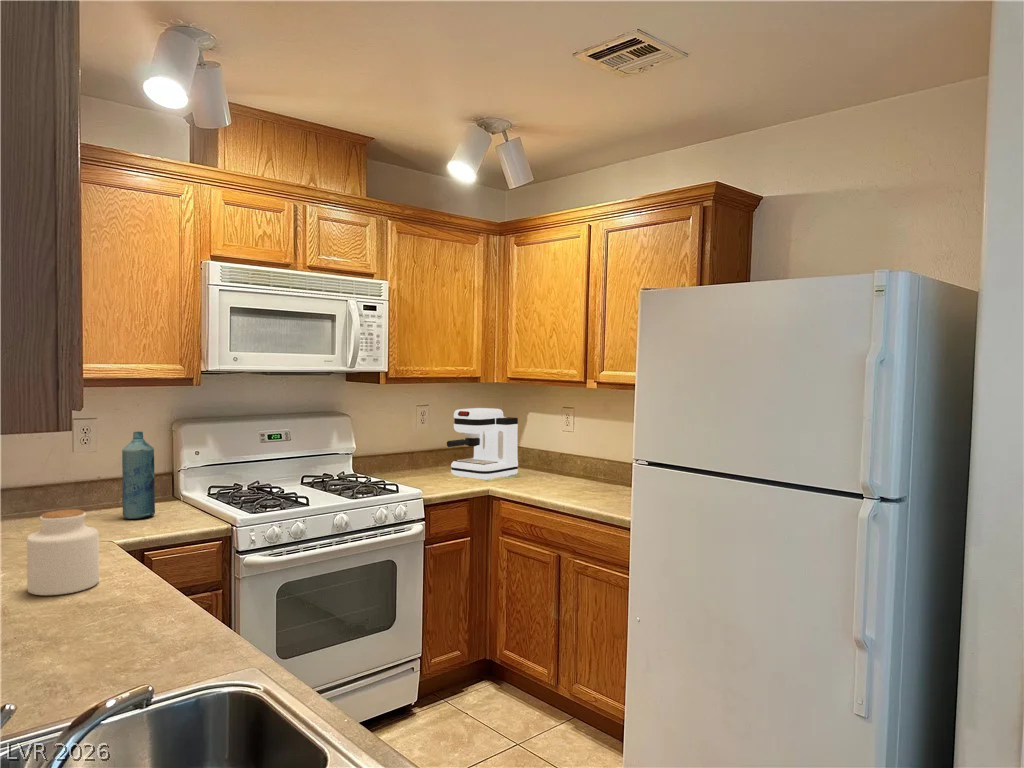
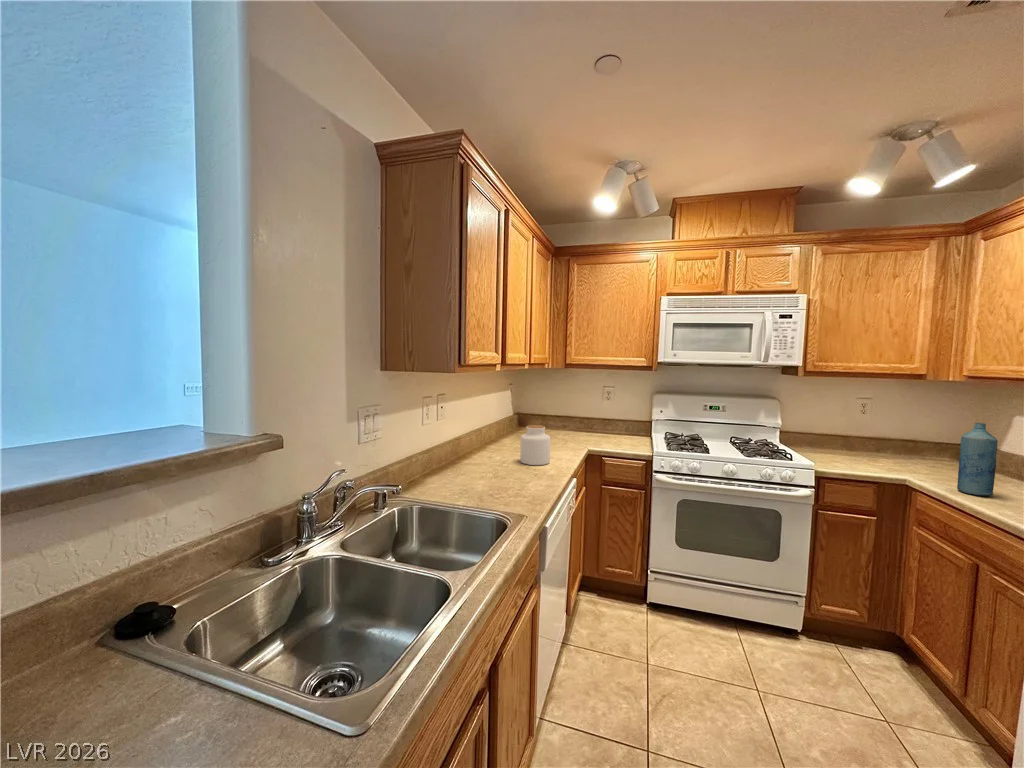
coffee maker: present [447,408,518,481] -> none [870,403,970,473]
bottle: present [122,431,155,519] -> present [957,423,998,496]

